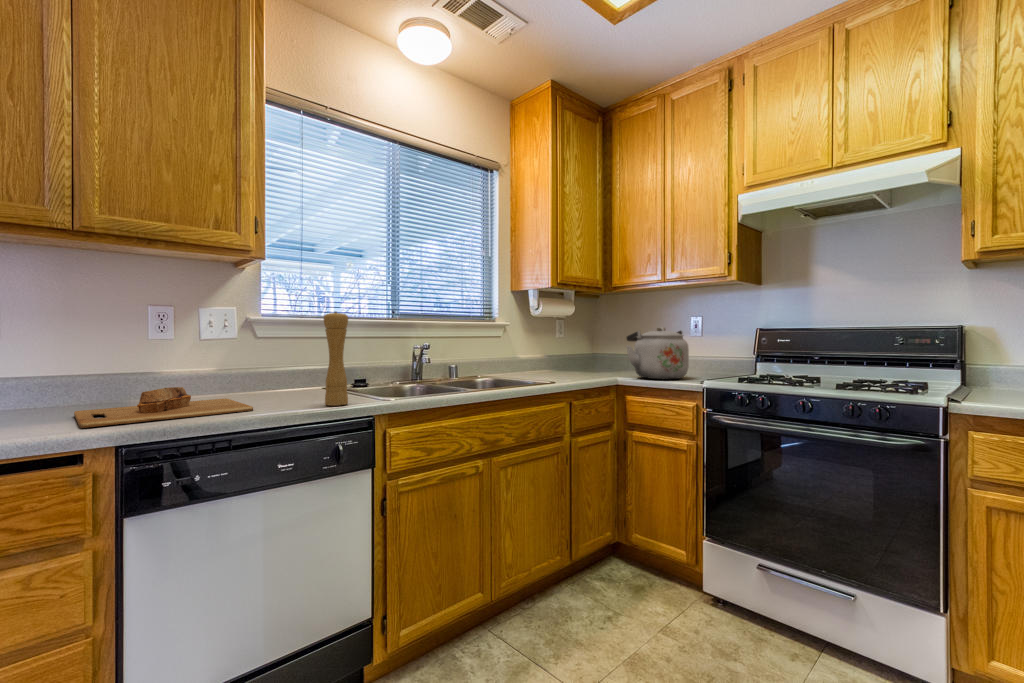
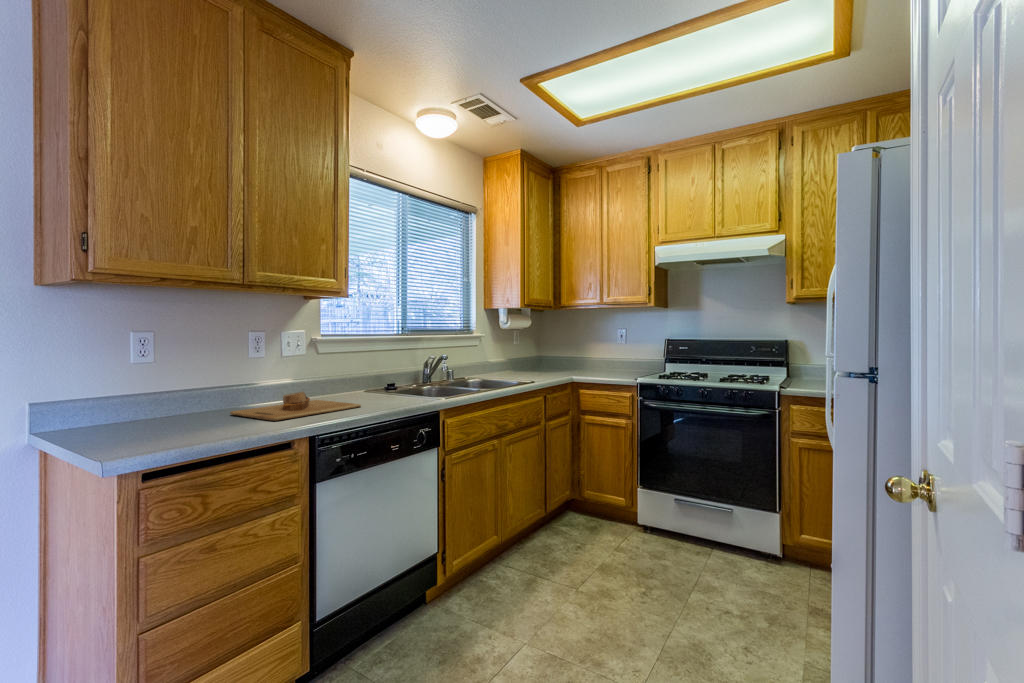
pepper mill: present [324,312,348,406] -> none [403,335,421,402]
kettle: present [626,327,689,379] -> none [578,340,623,378]

